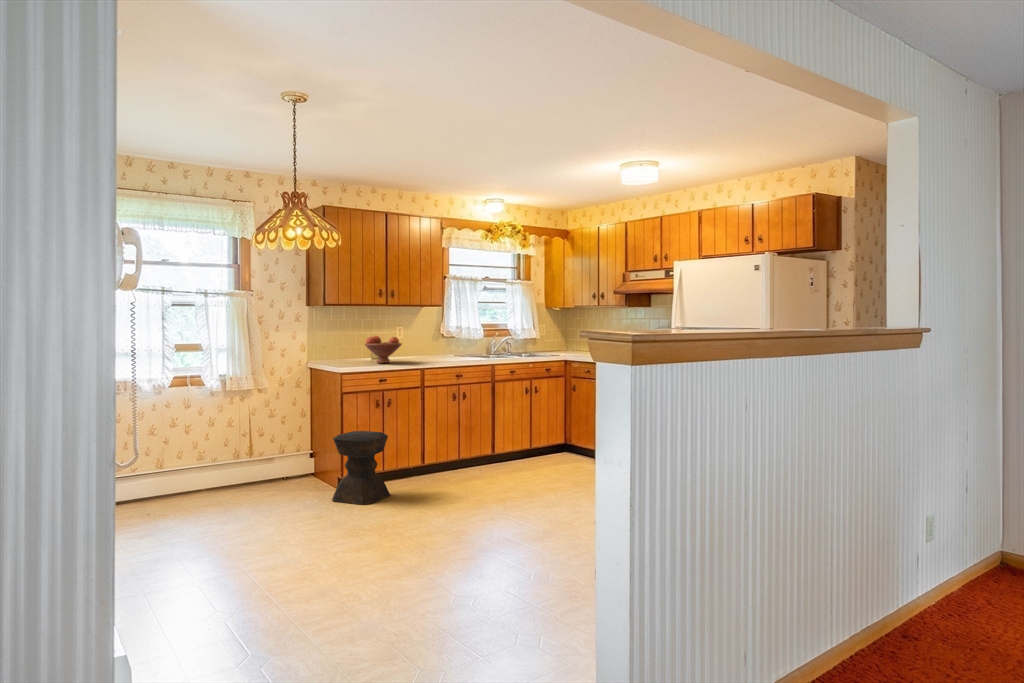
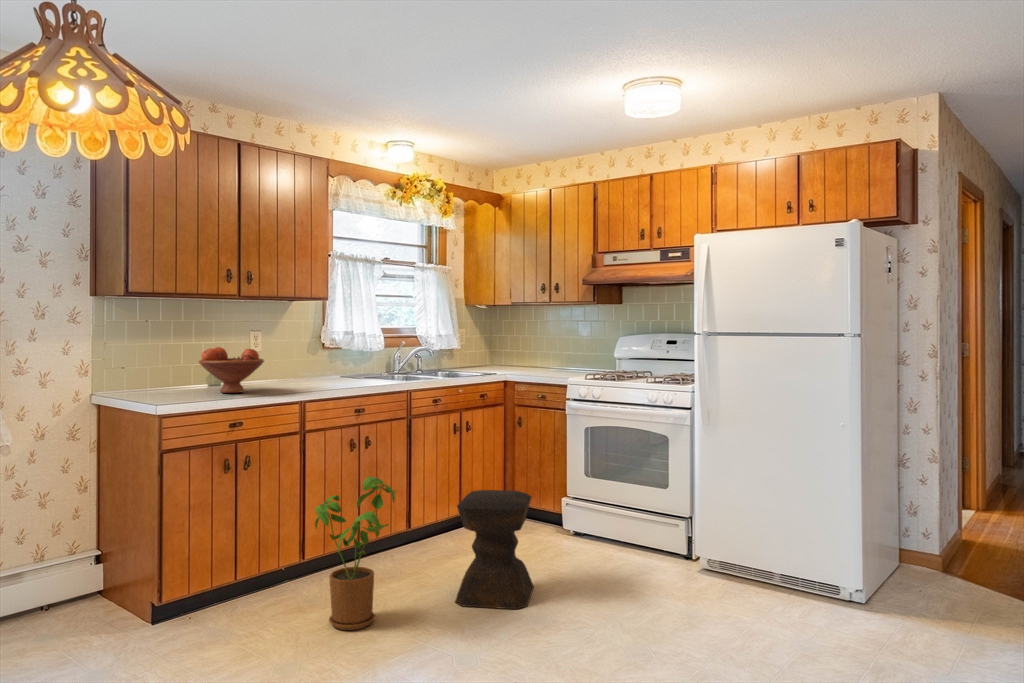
house plant: none [424,410,472,496] -> present [315,476,396,630]
stool: present [332,431,390,505] -> present [455,490,534,609]

